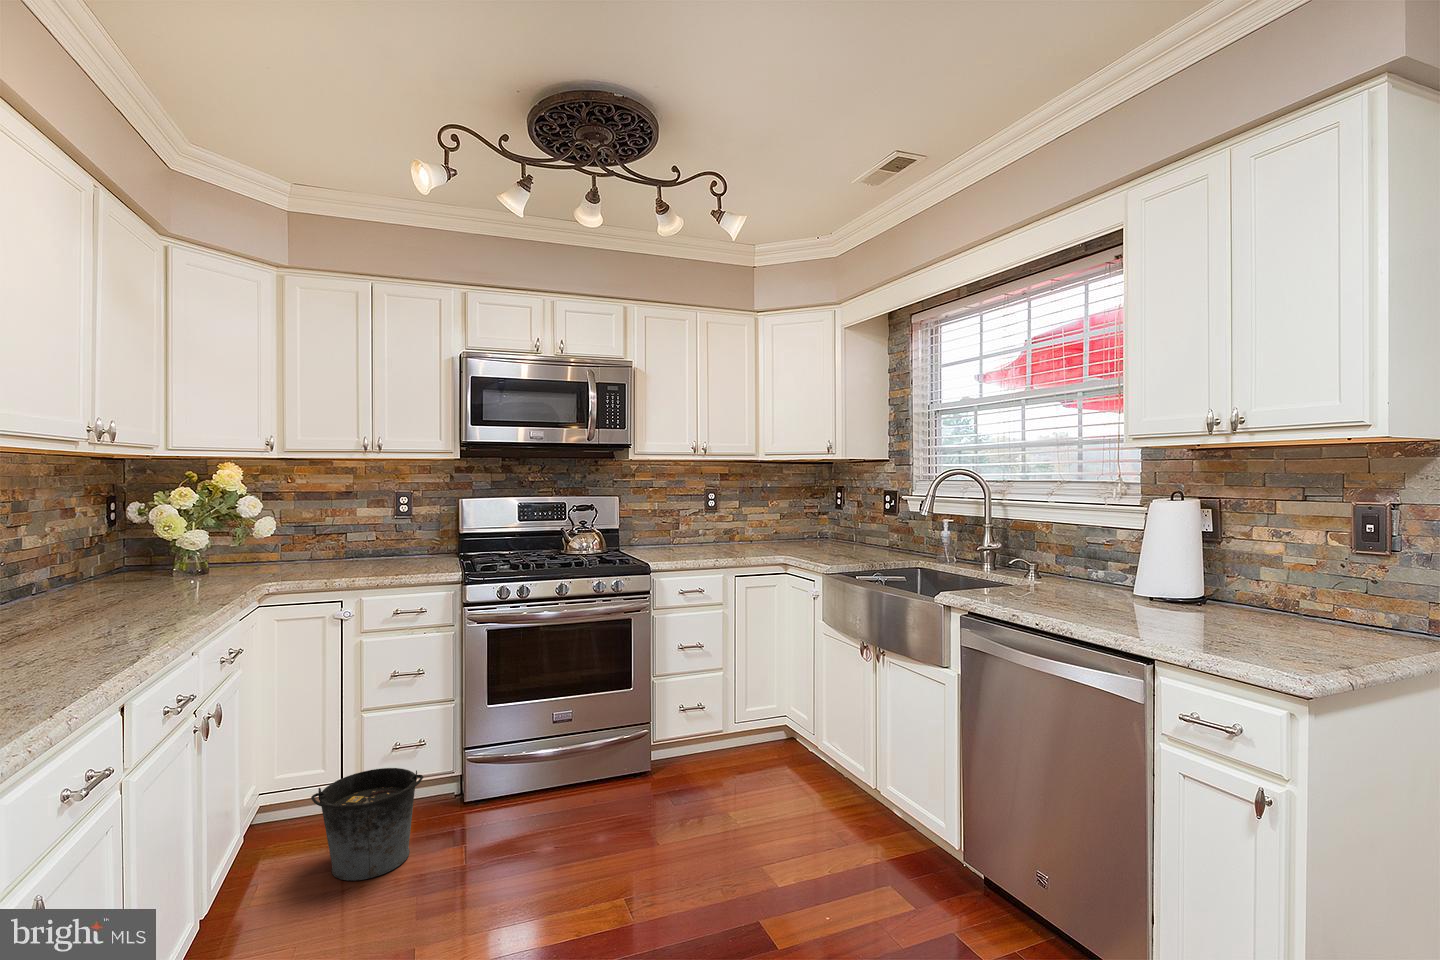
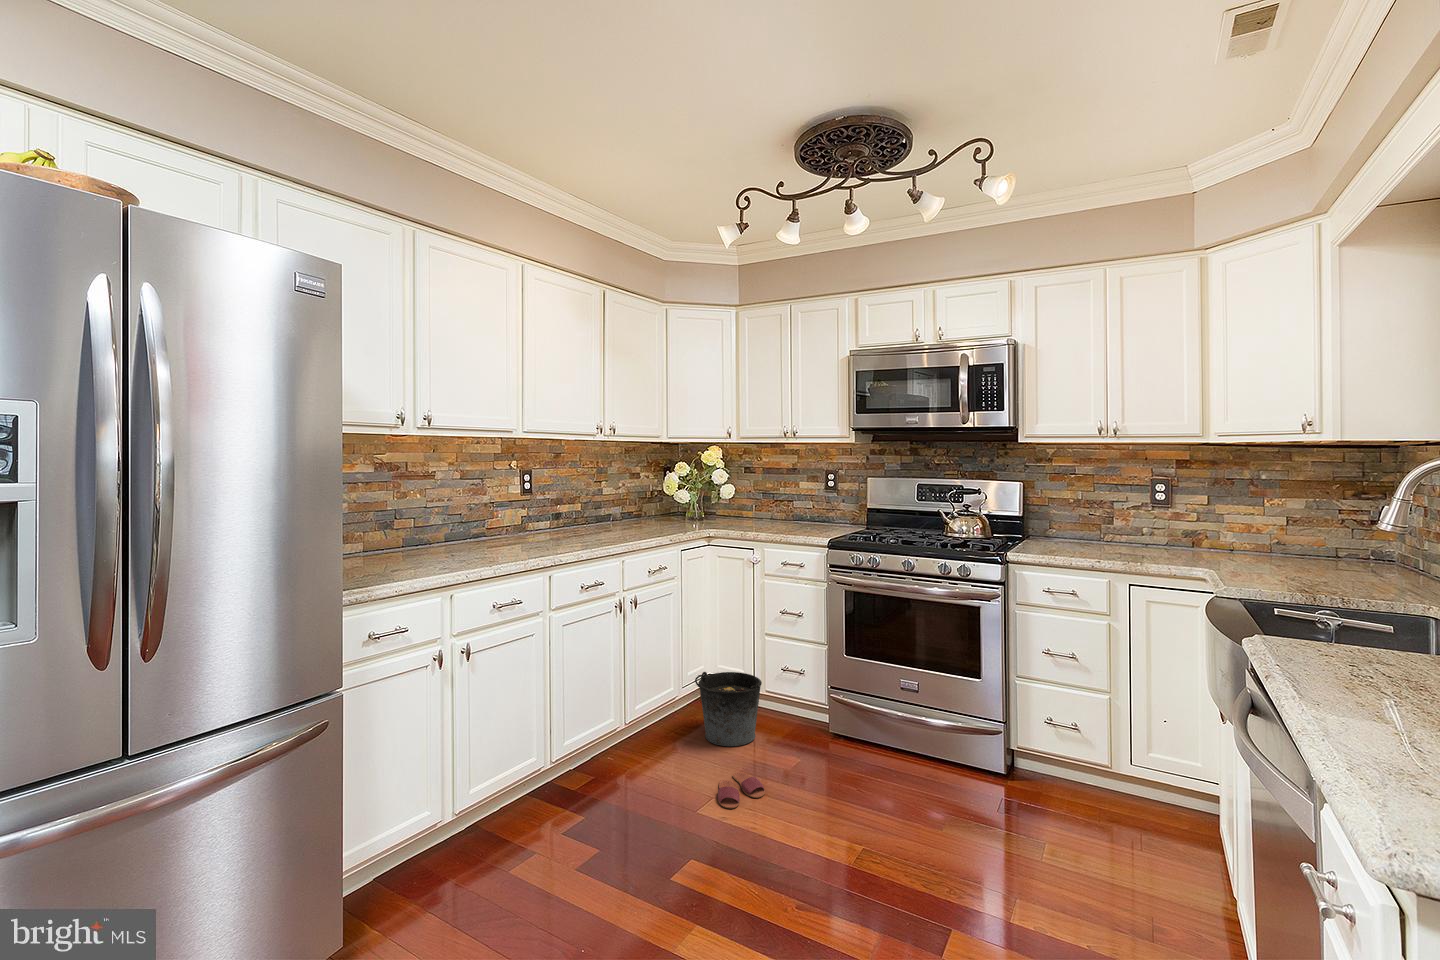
slippers: none [437,881,506,931] -> present [718,772,765,808]

